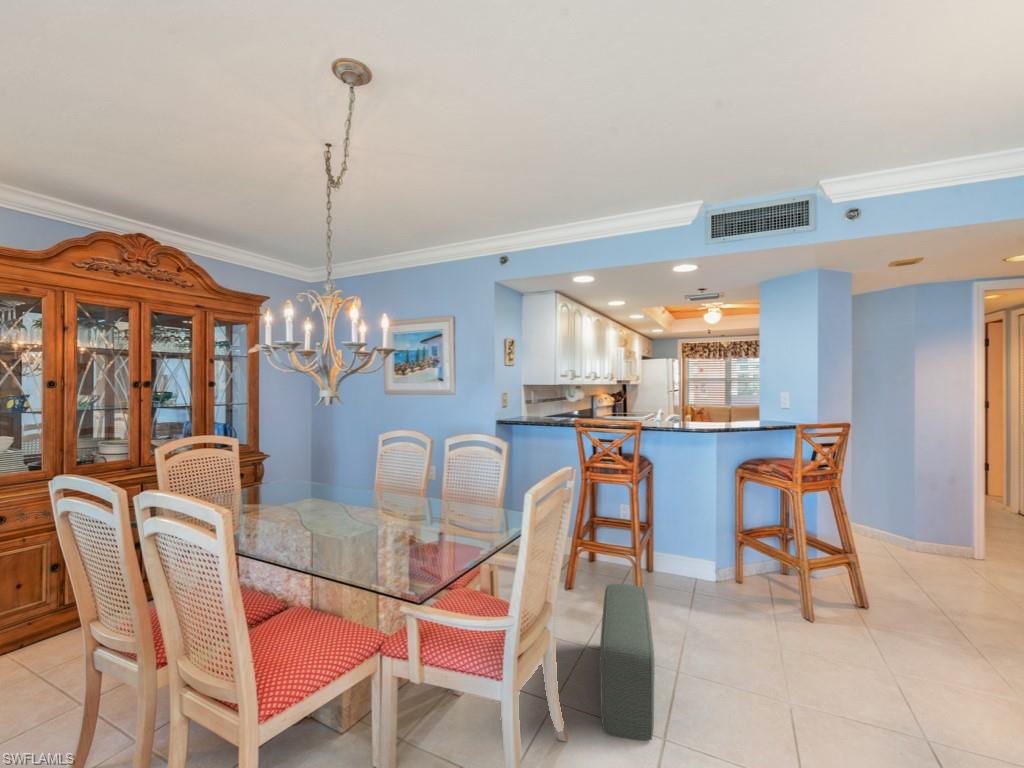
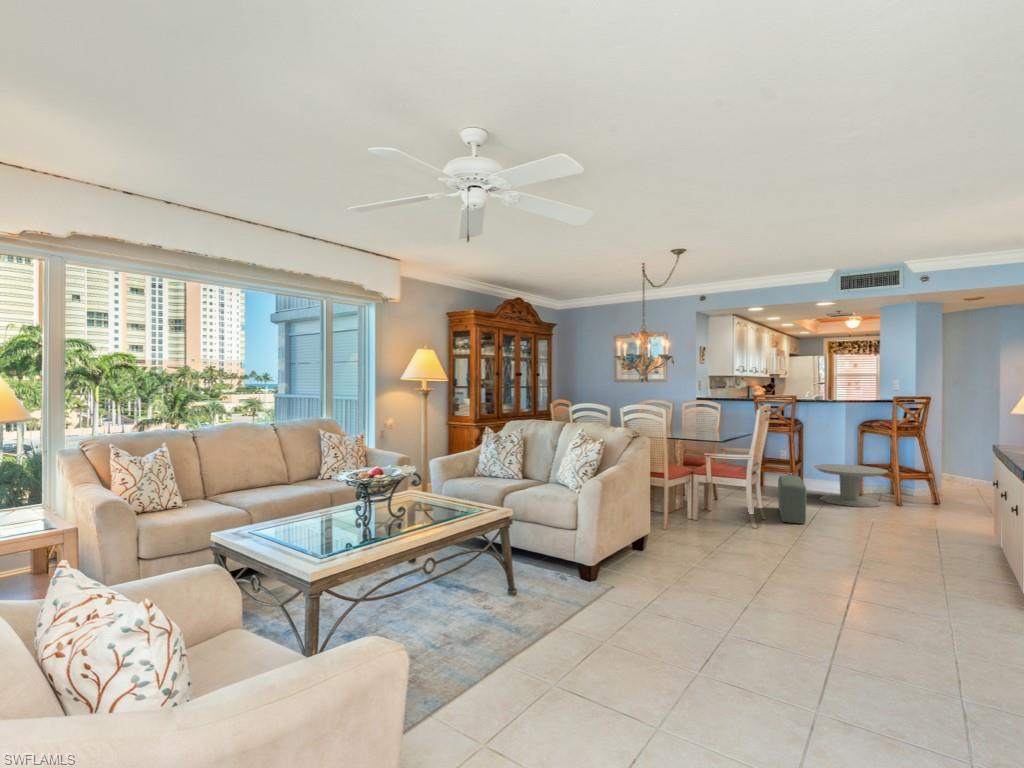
side table: none [669,531,790,626] -> present [814,464,888,507]

